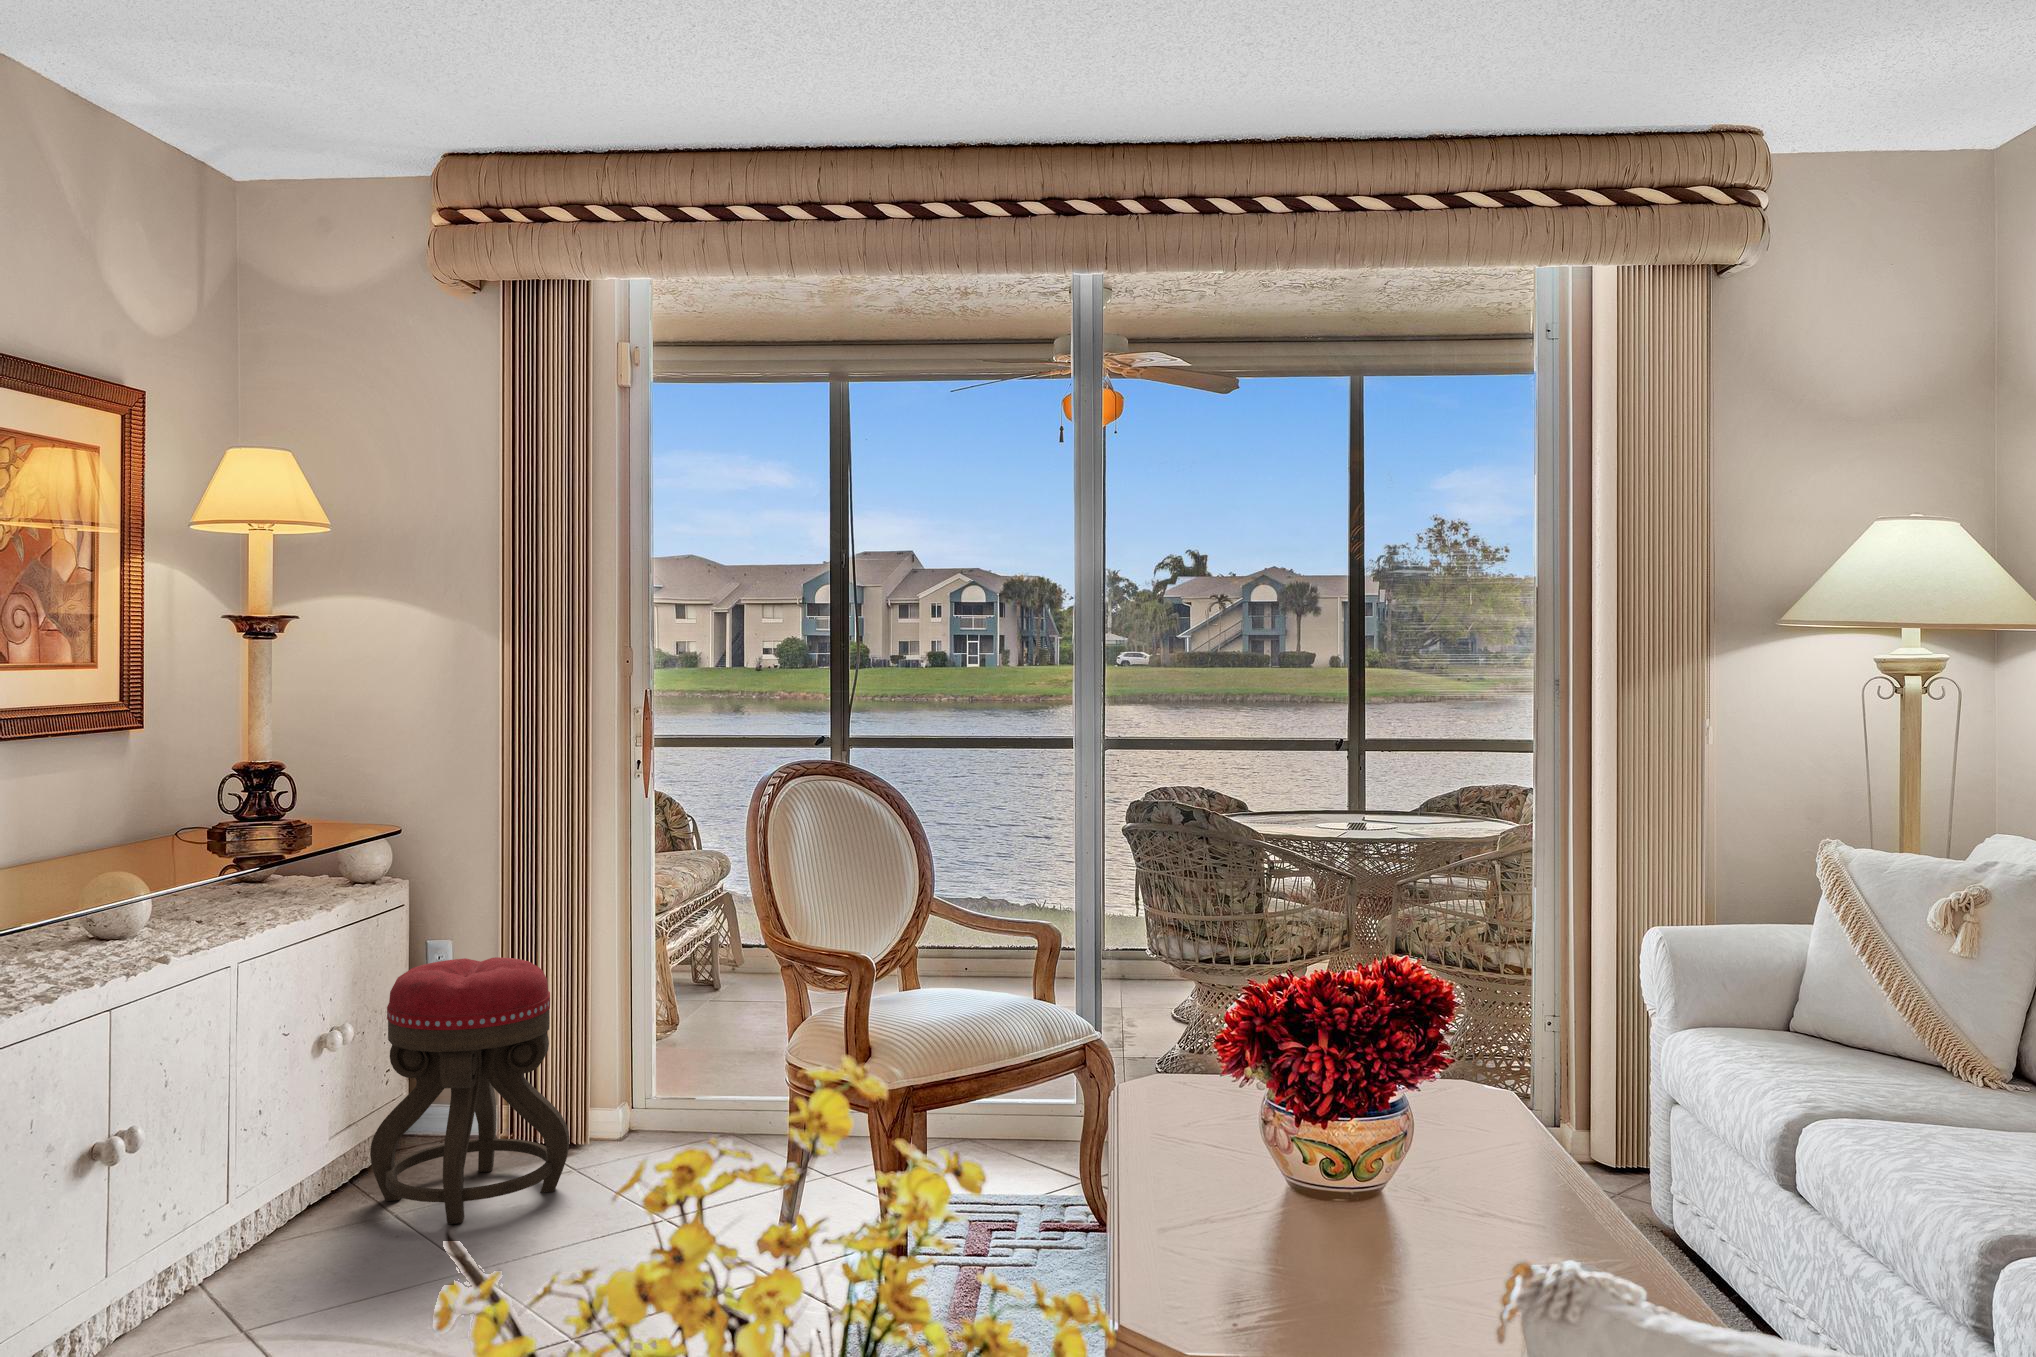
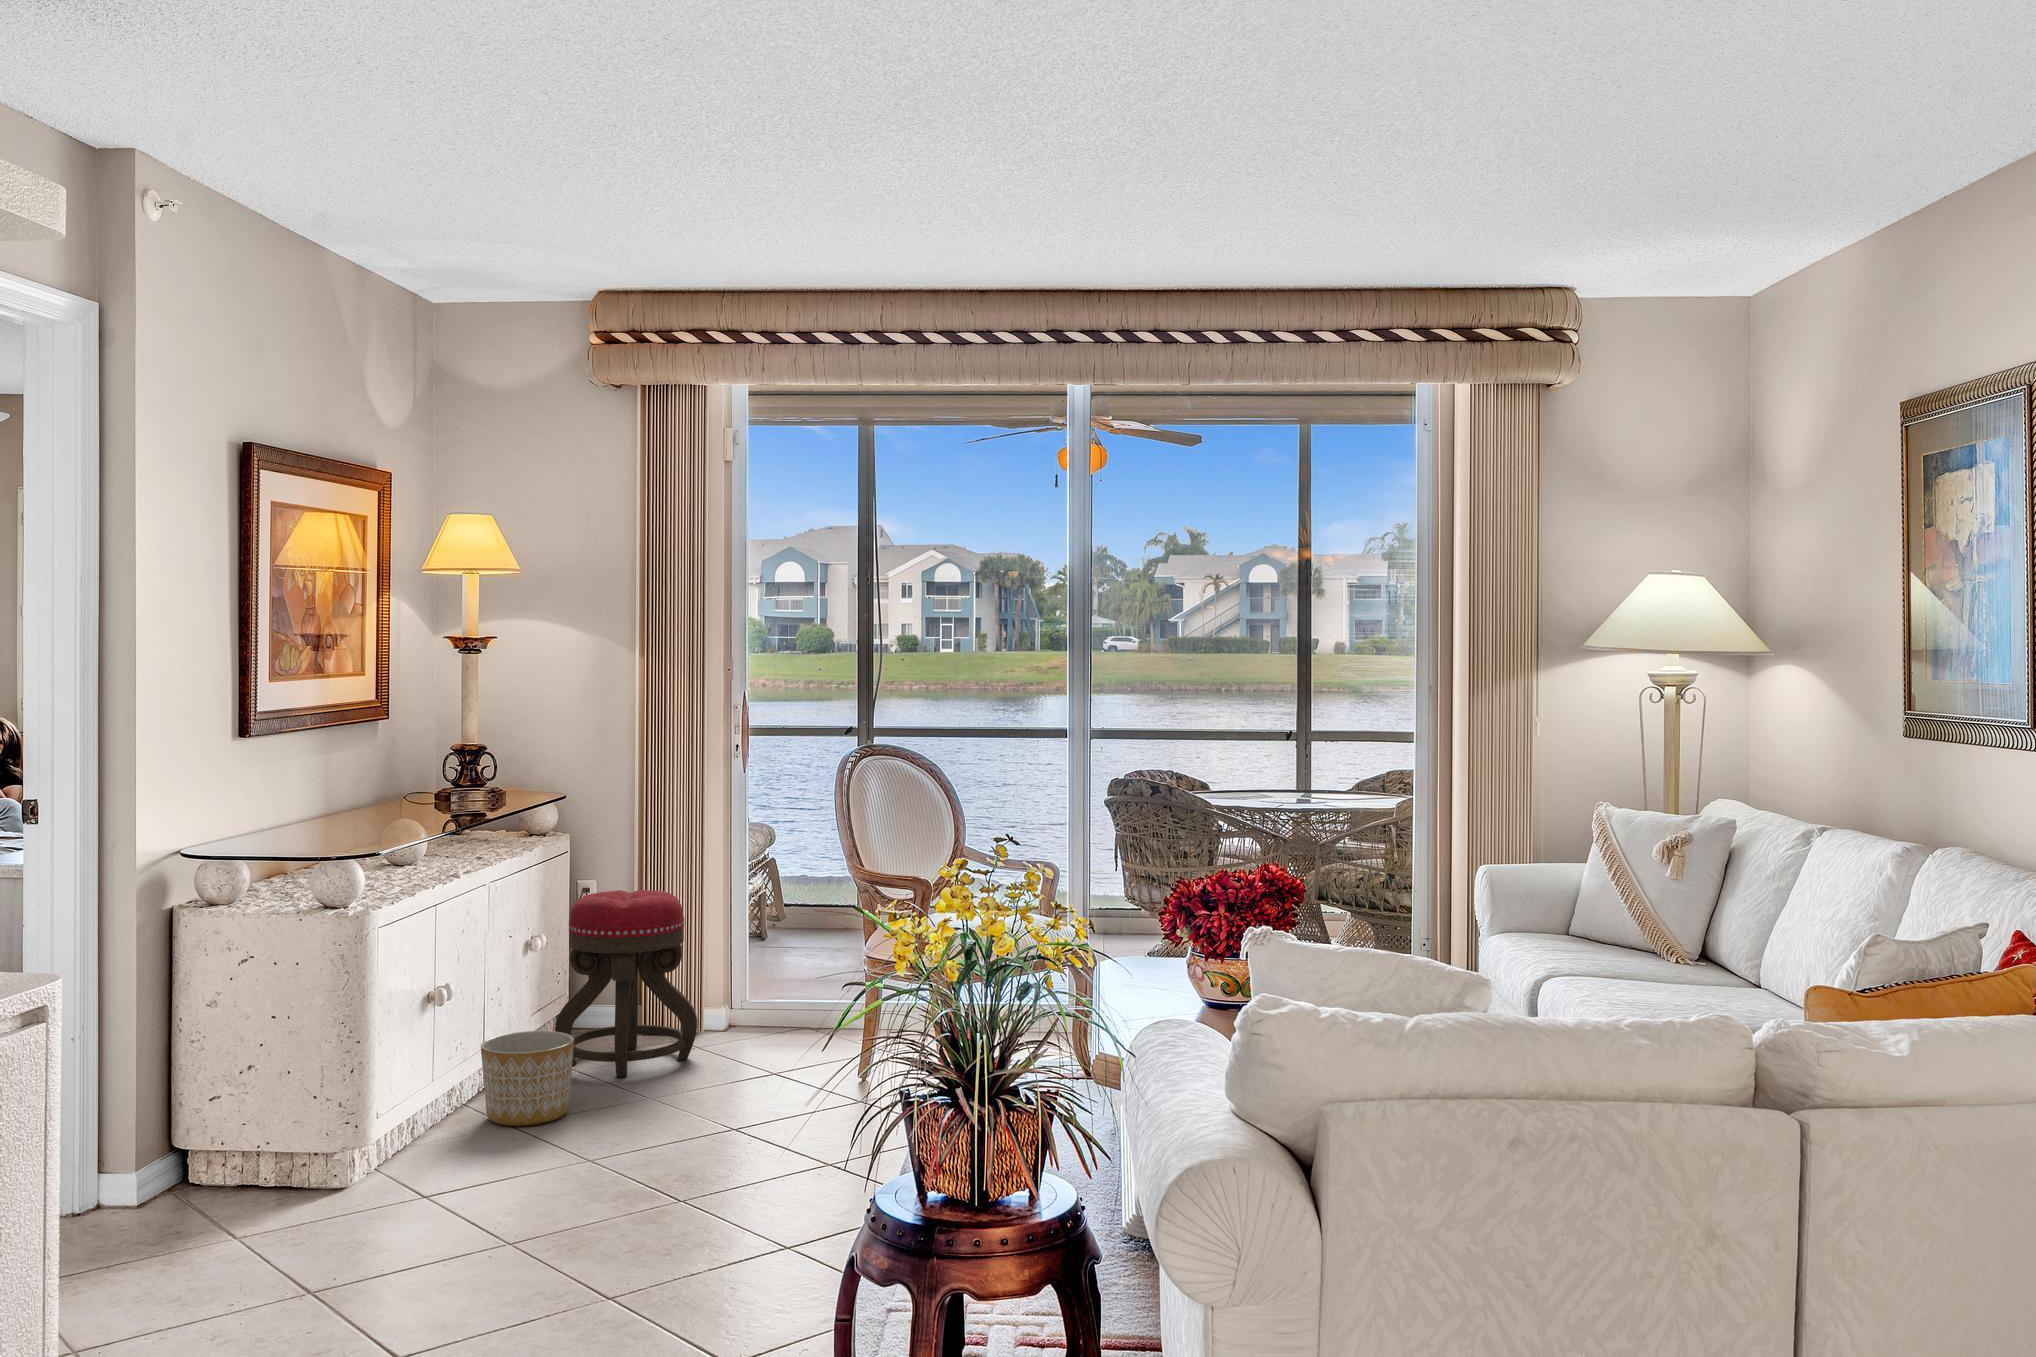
planter: none [223,1171,365,1320] -> present [481,1031,574,1126]

